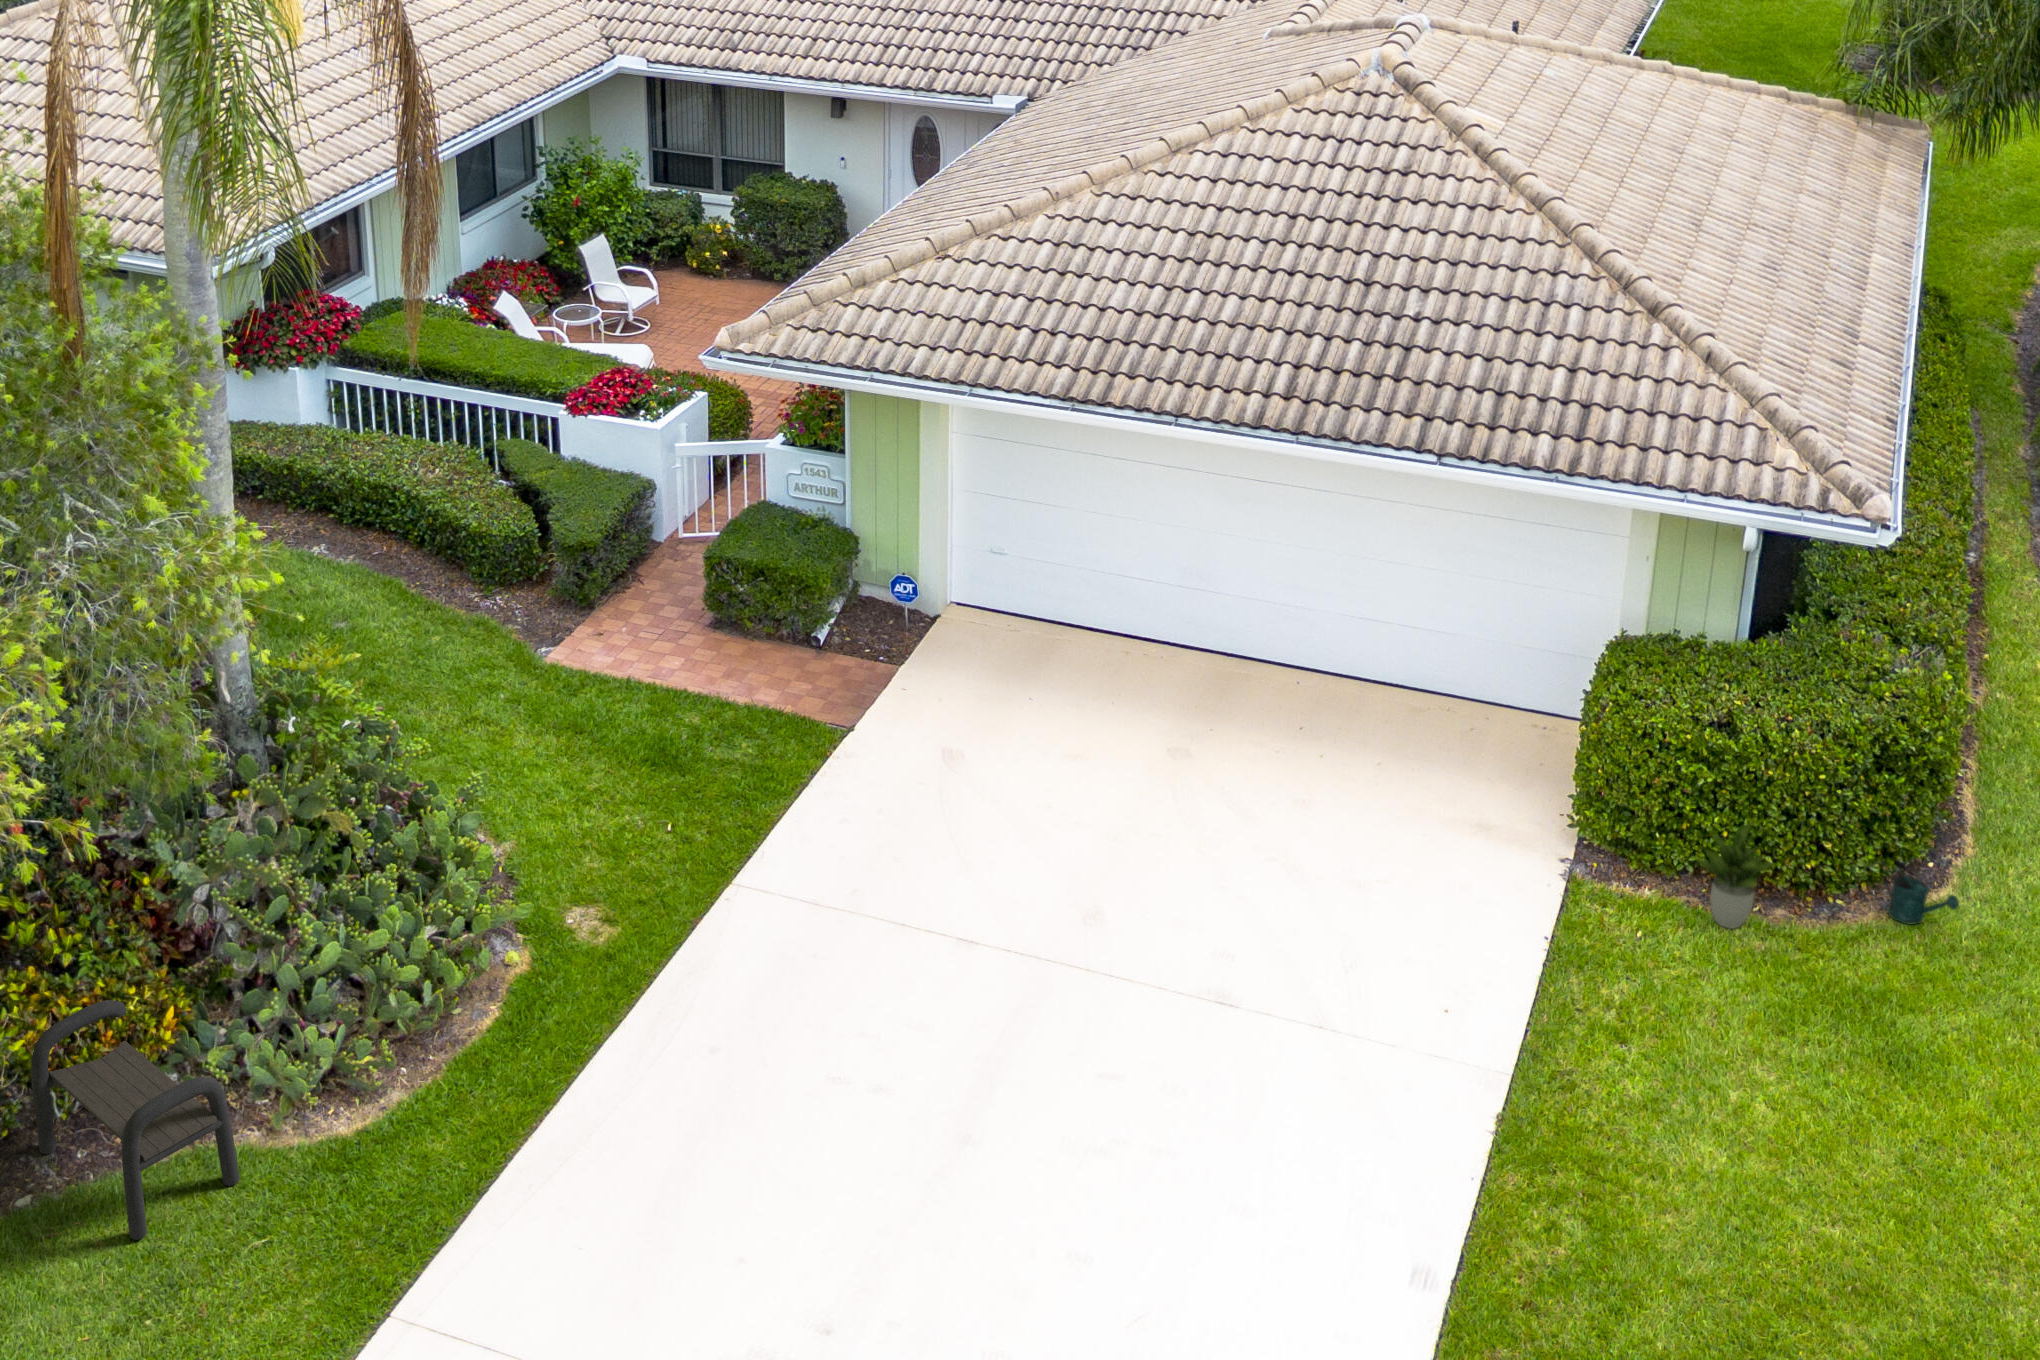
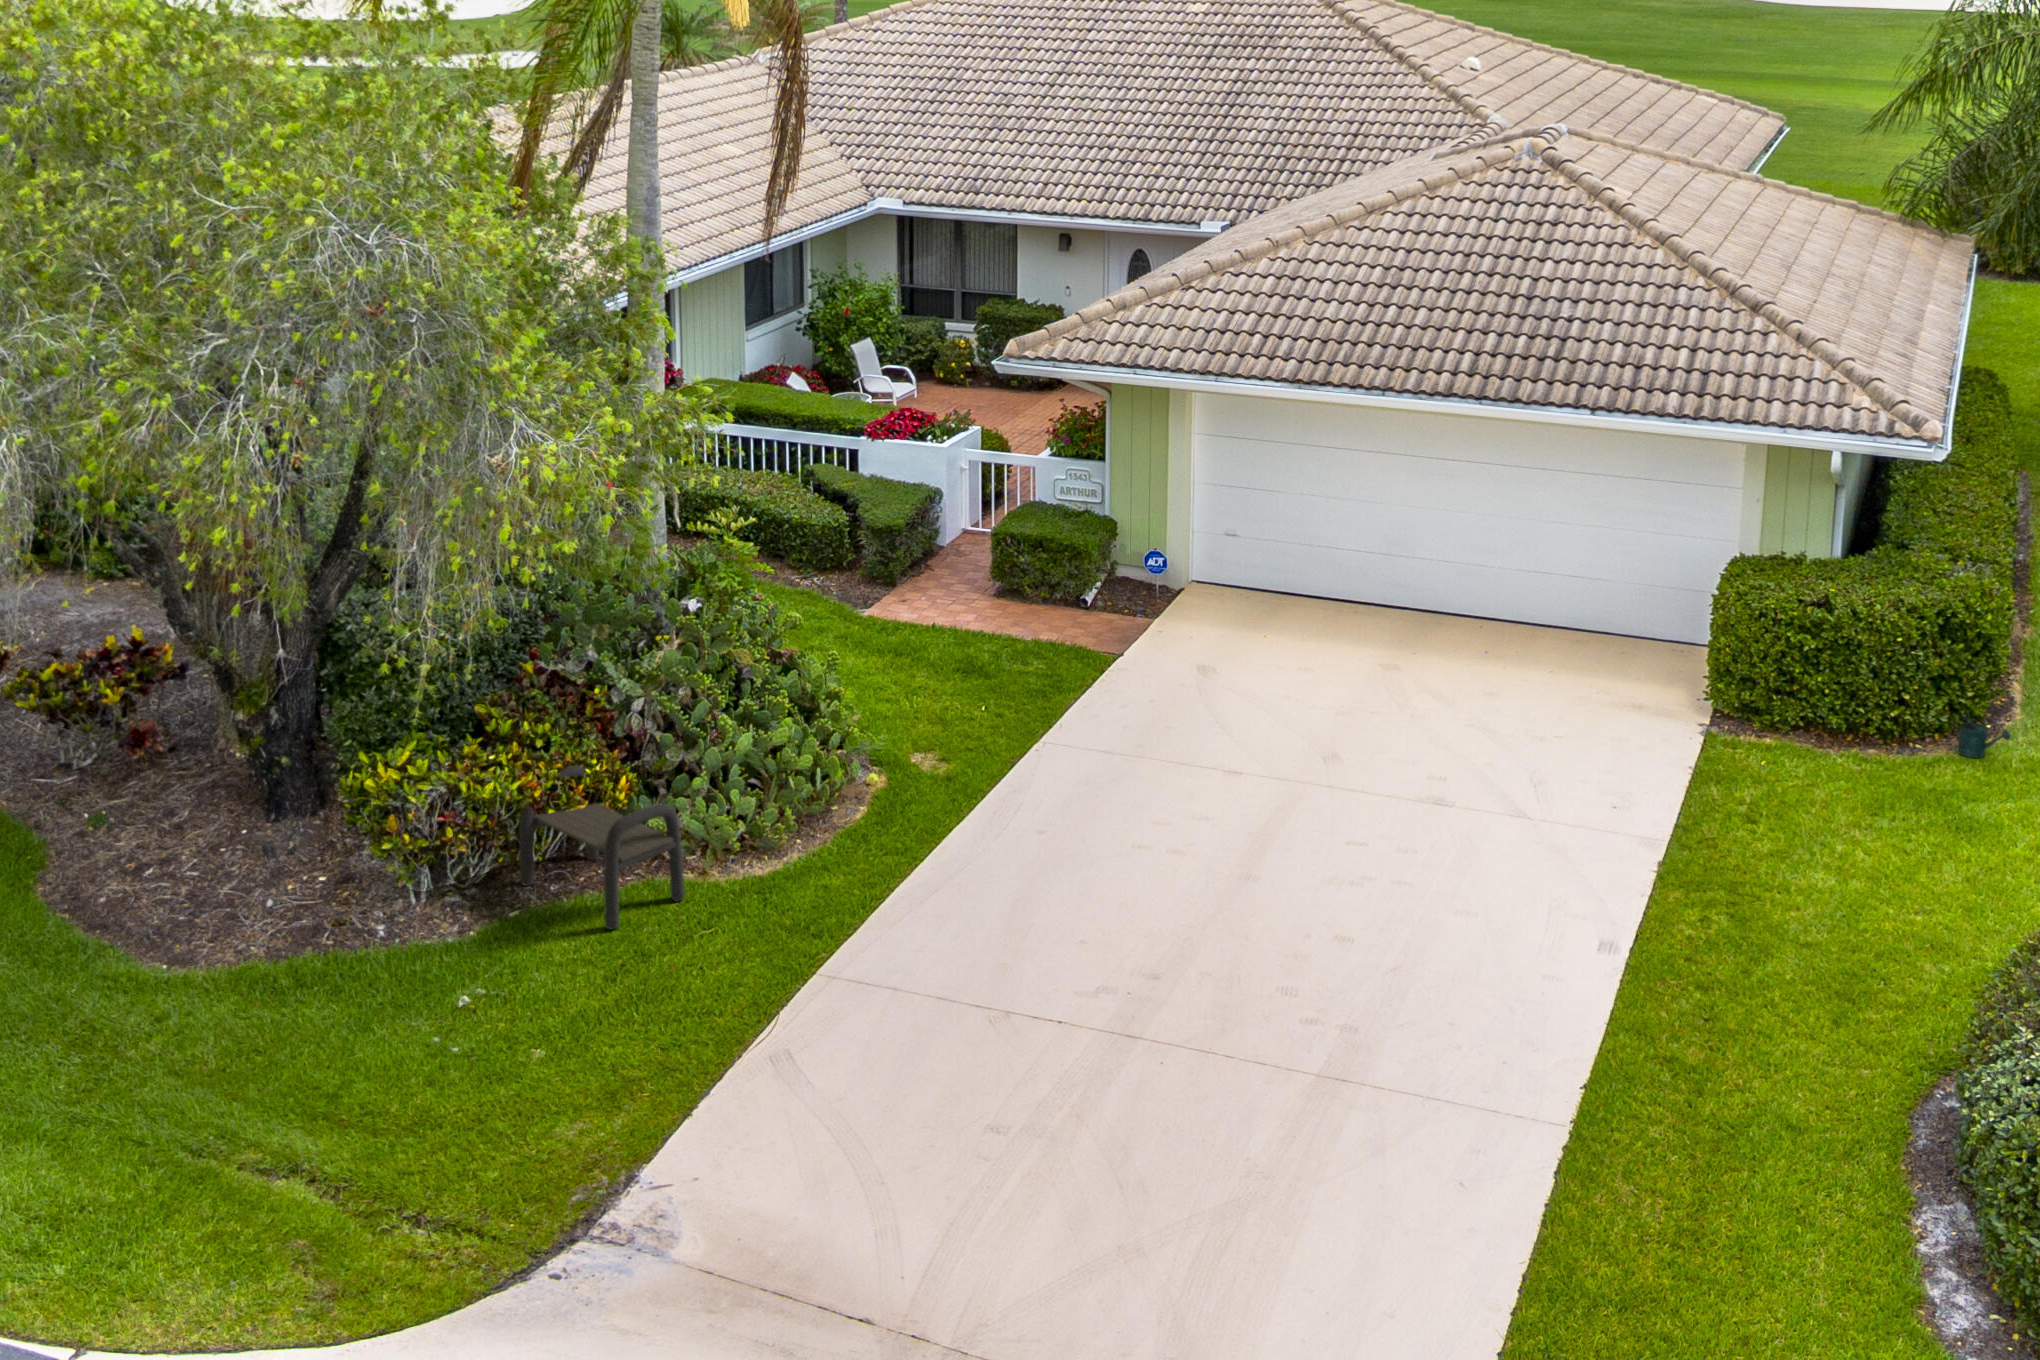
potted plant: present [1697,824,1771,929] -> none [1805,672,1866,761]

